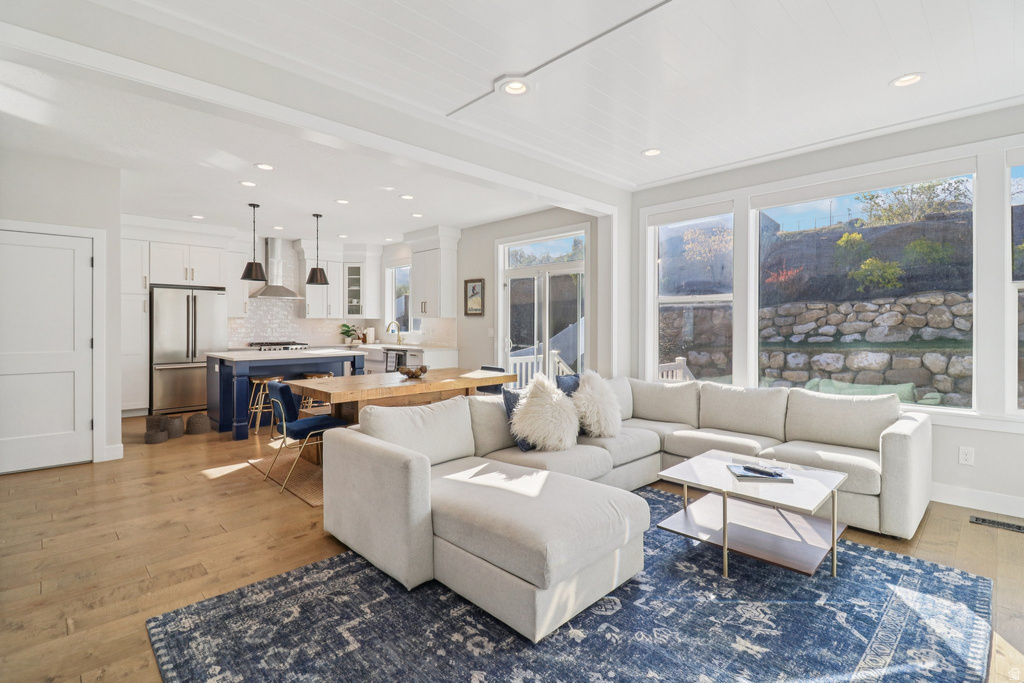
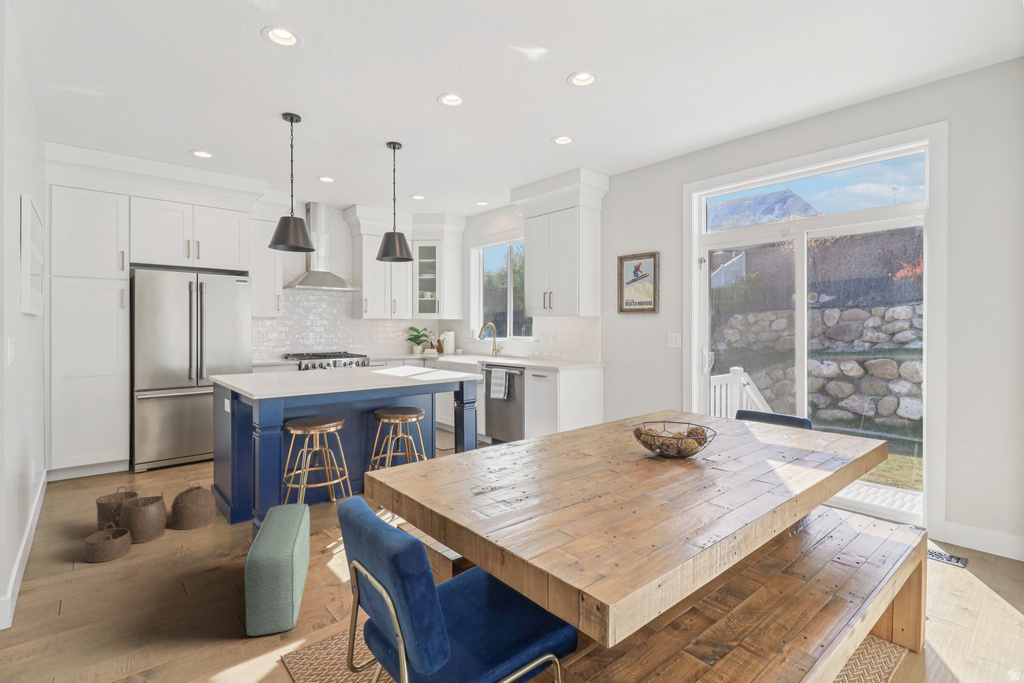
pouf: none [232,412,262,458] -> present [244,504,310,636]

